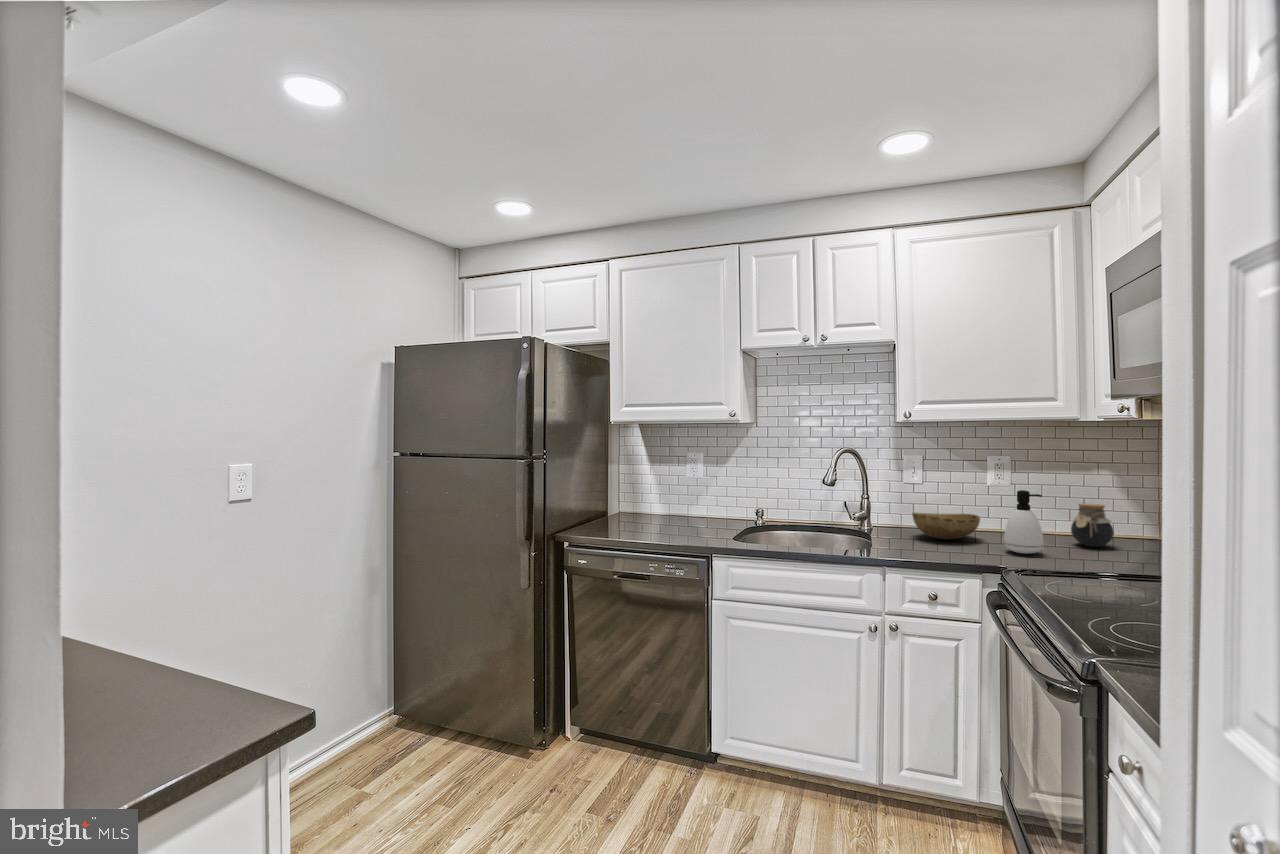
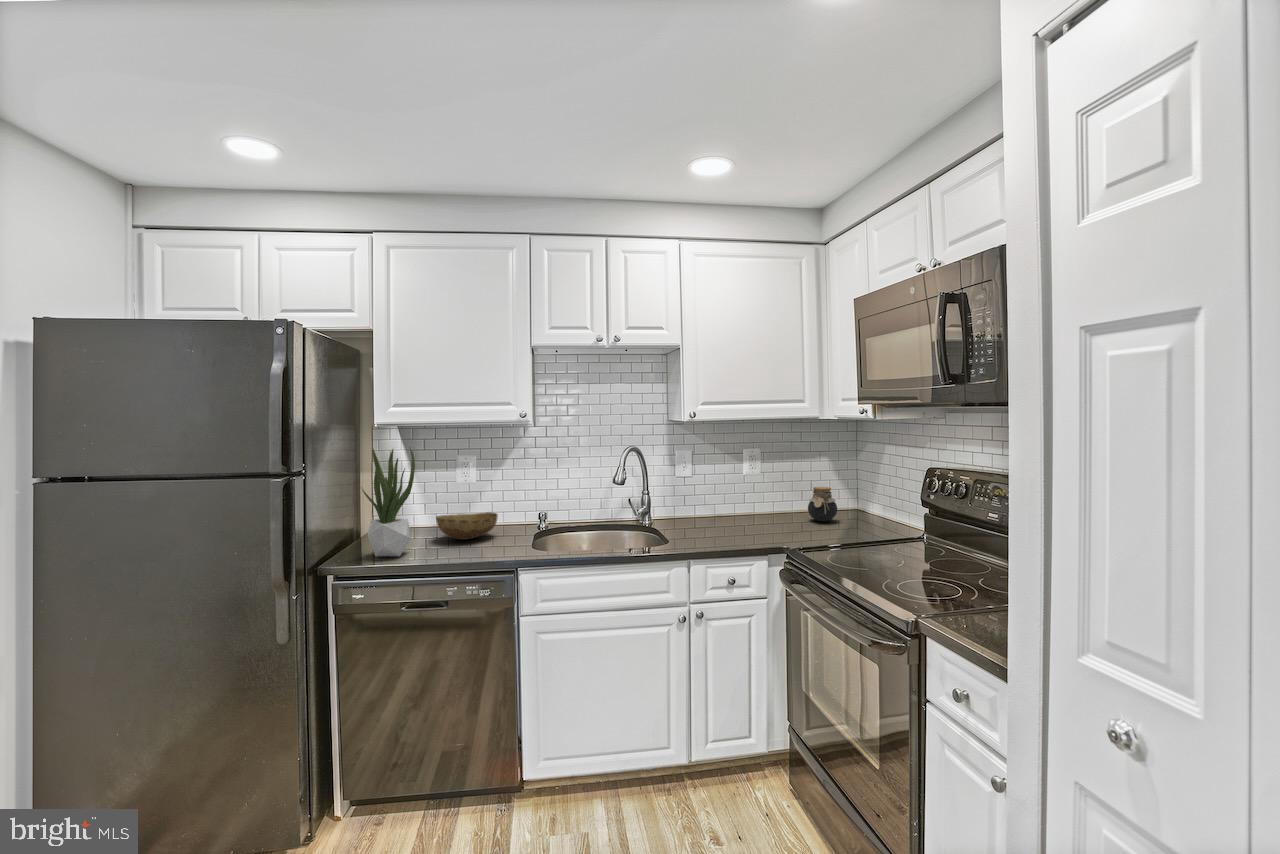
potted plant: none [591,440,633,533] -> present [362,447,415,556]
soap dispenser: present [1004,490,1044,554] -> none [771,480,801,533]
bowl: present [912,513,980,539] -> present [436,512,498,540]

